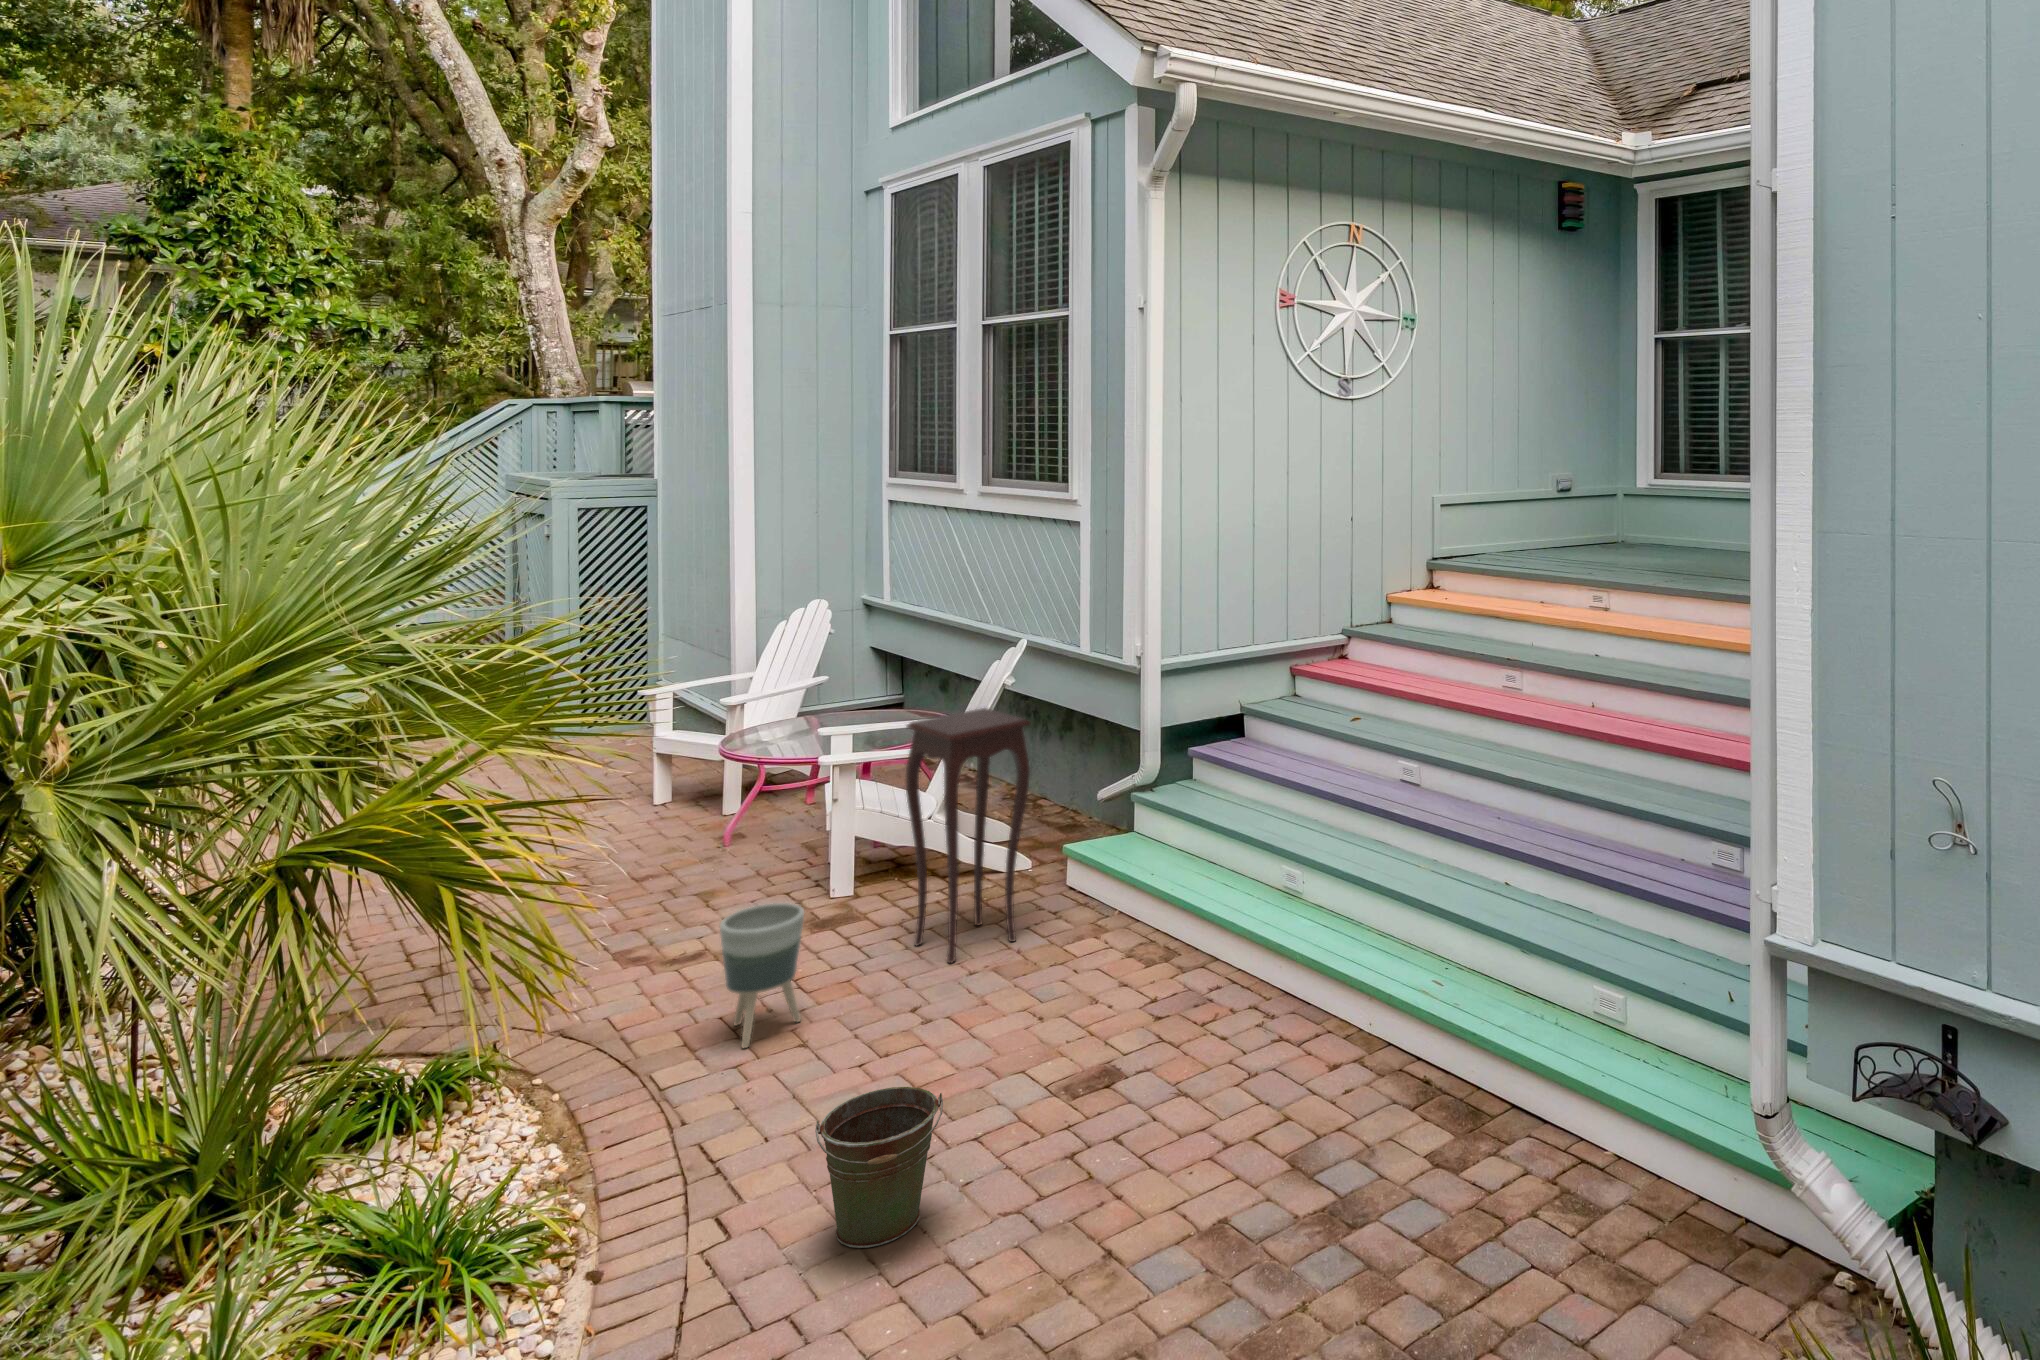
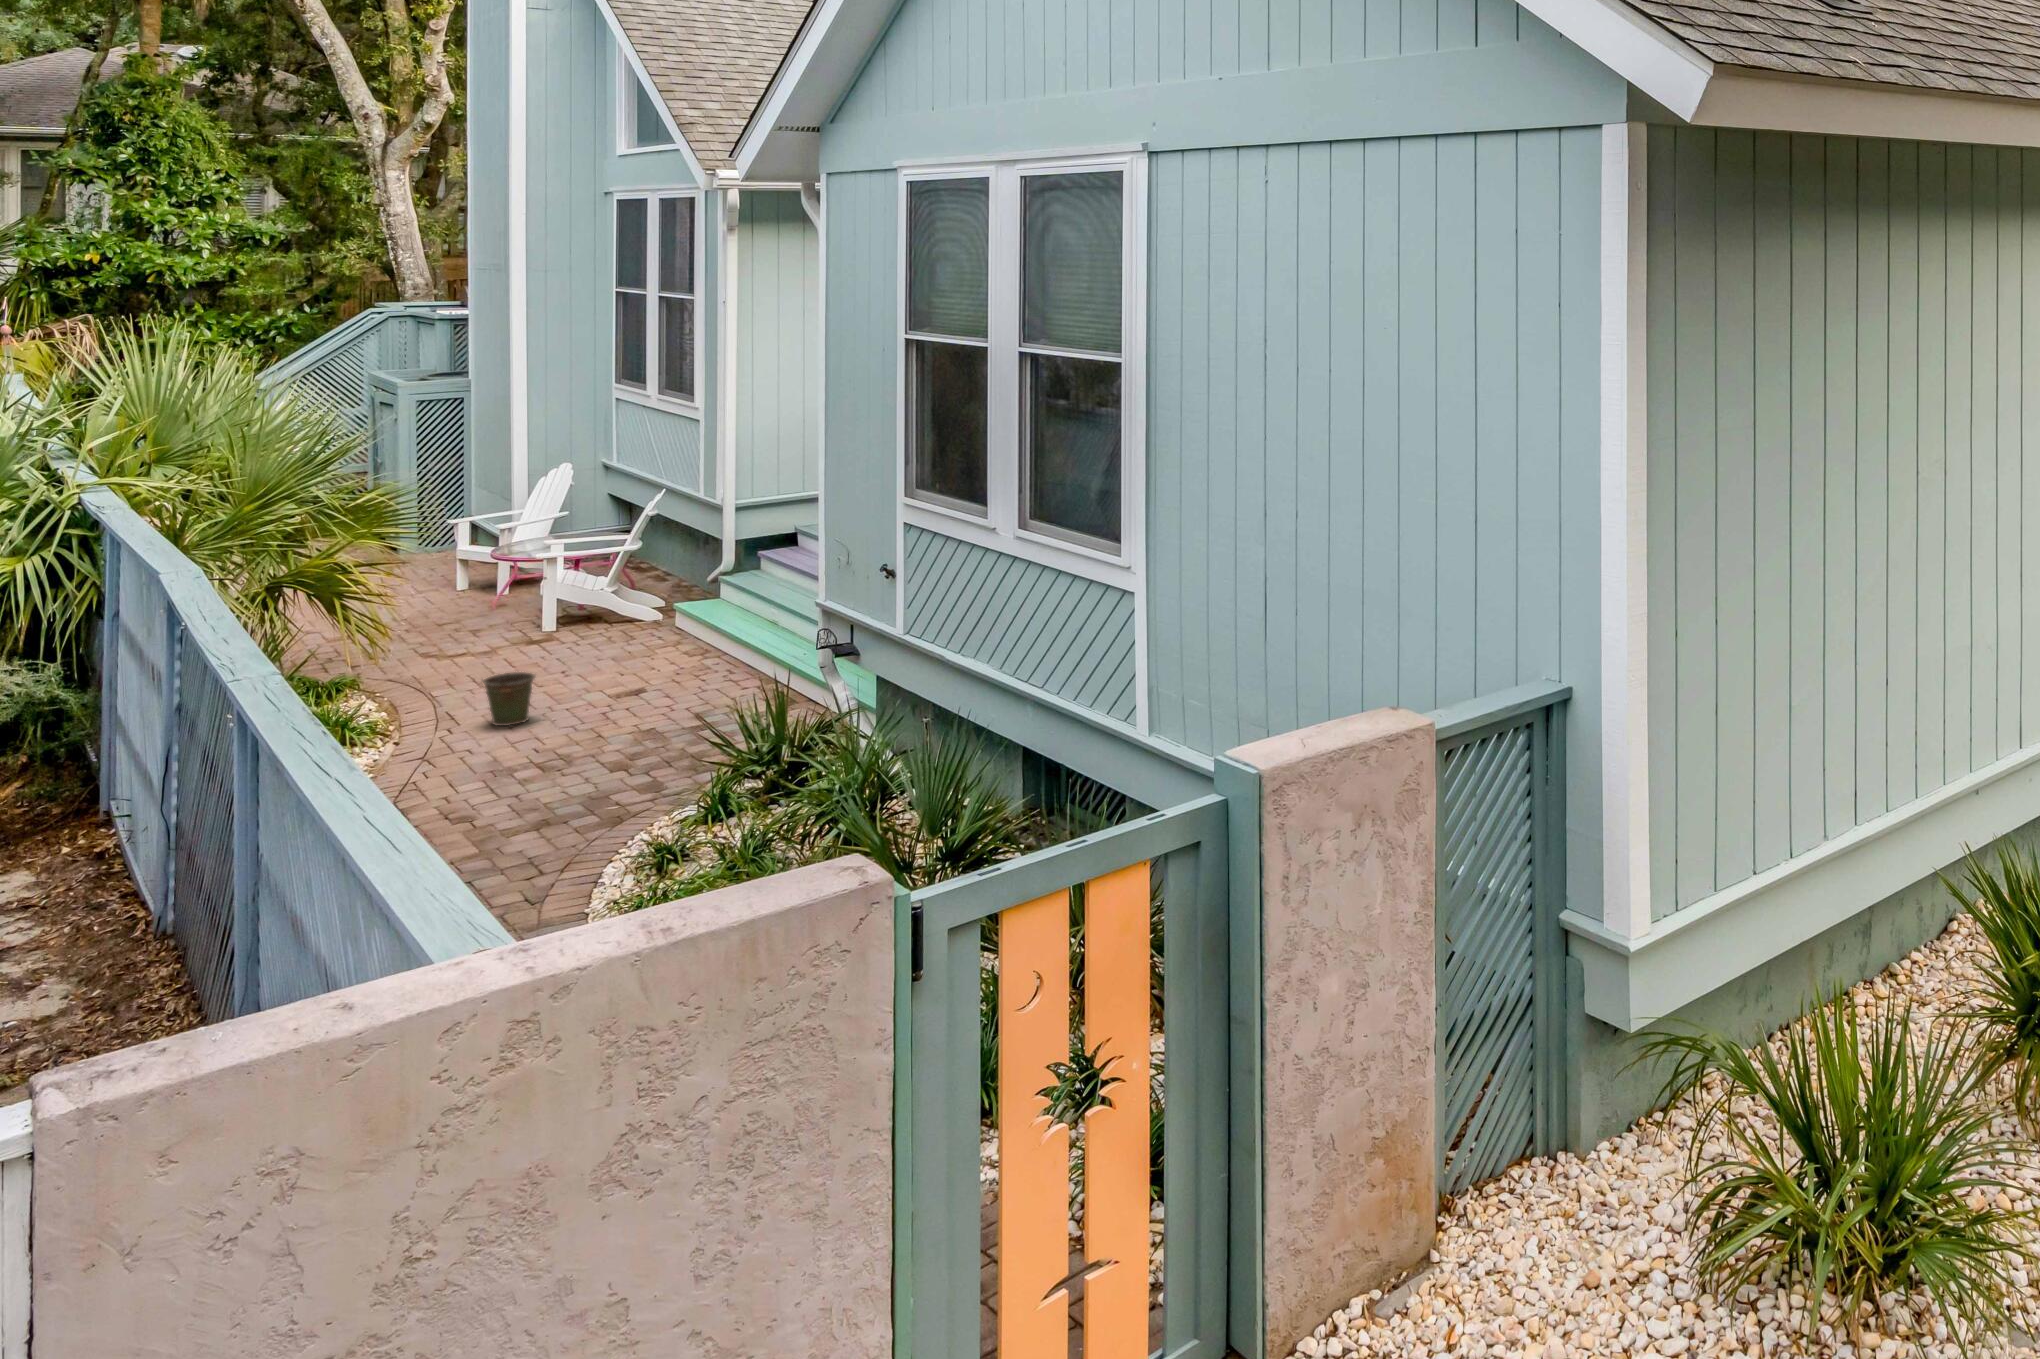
side table: present [906,708,1030,963] -> none [567,526,634,654]
planter: present [720,903,804,1048] -> none [462,614,507,676]

